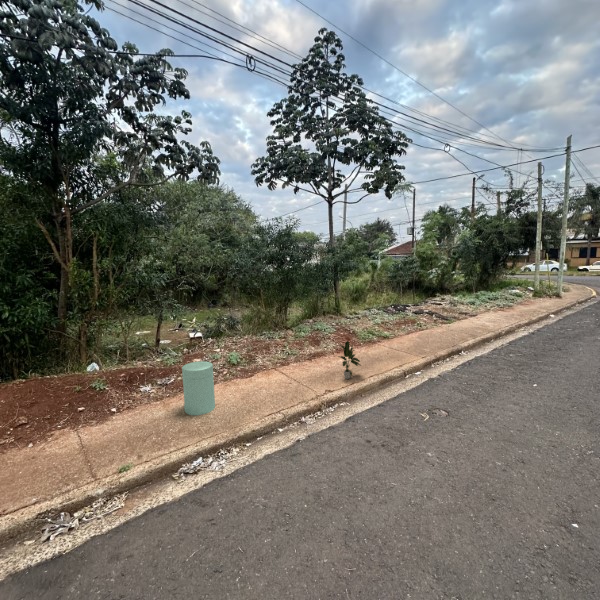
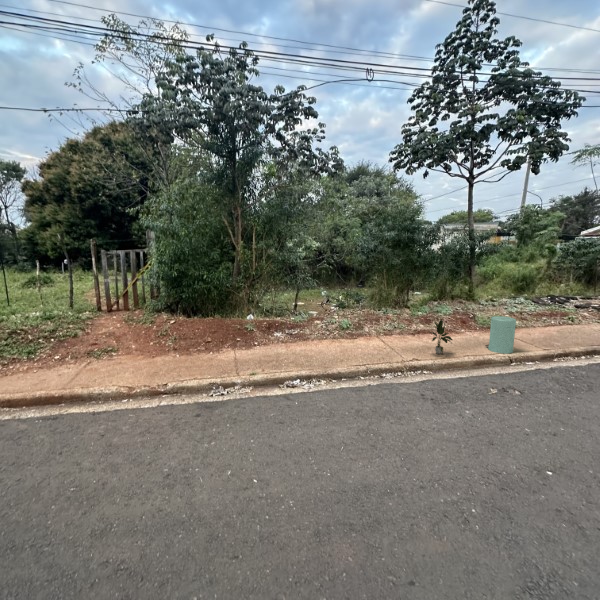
trash can: present [182,361,215,415] -> present [485,316,516,354]

